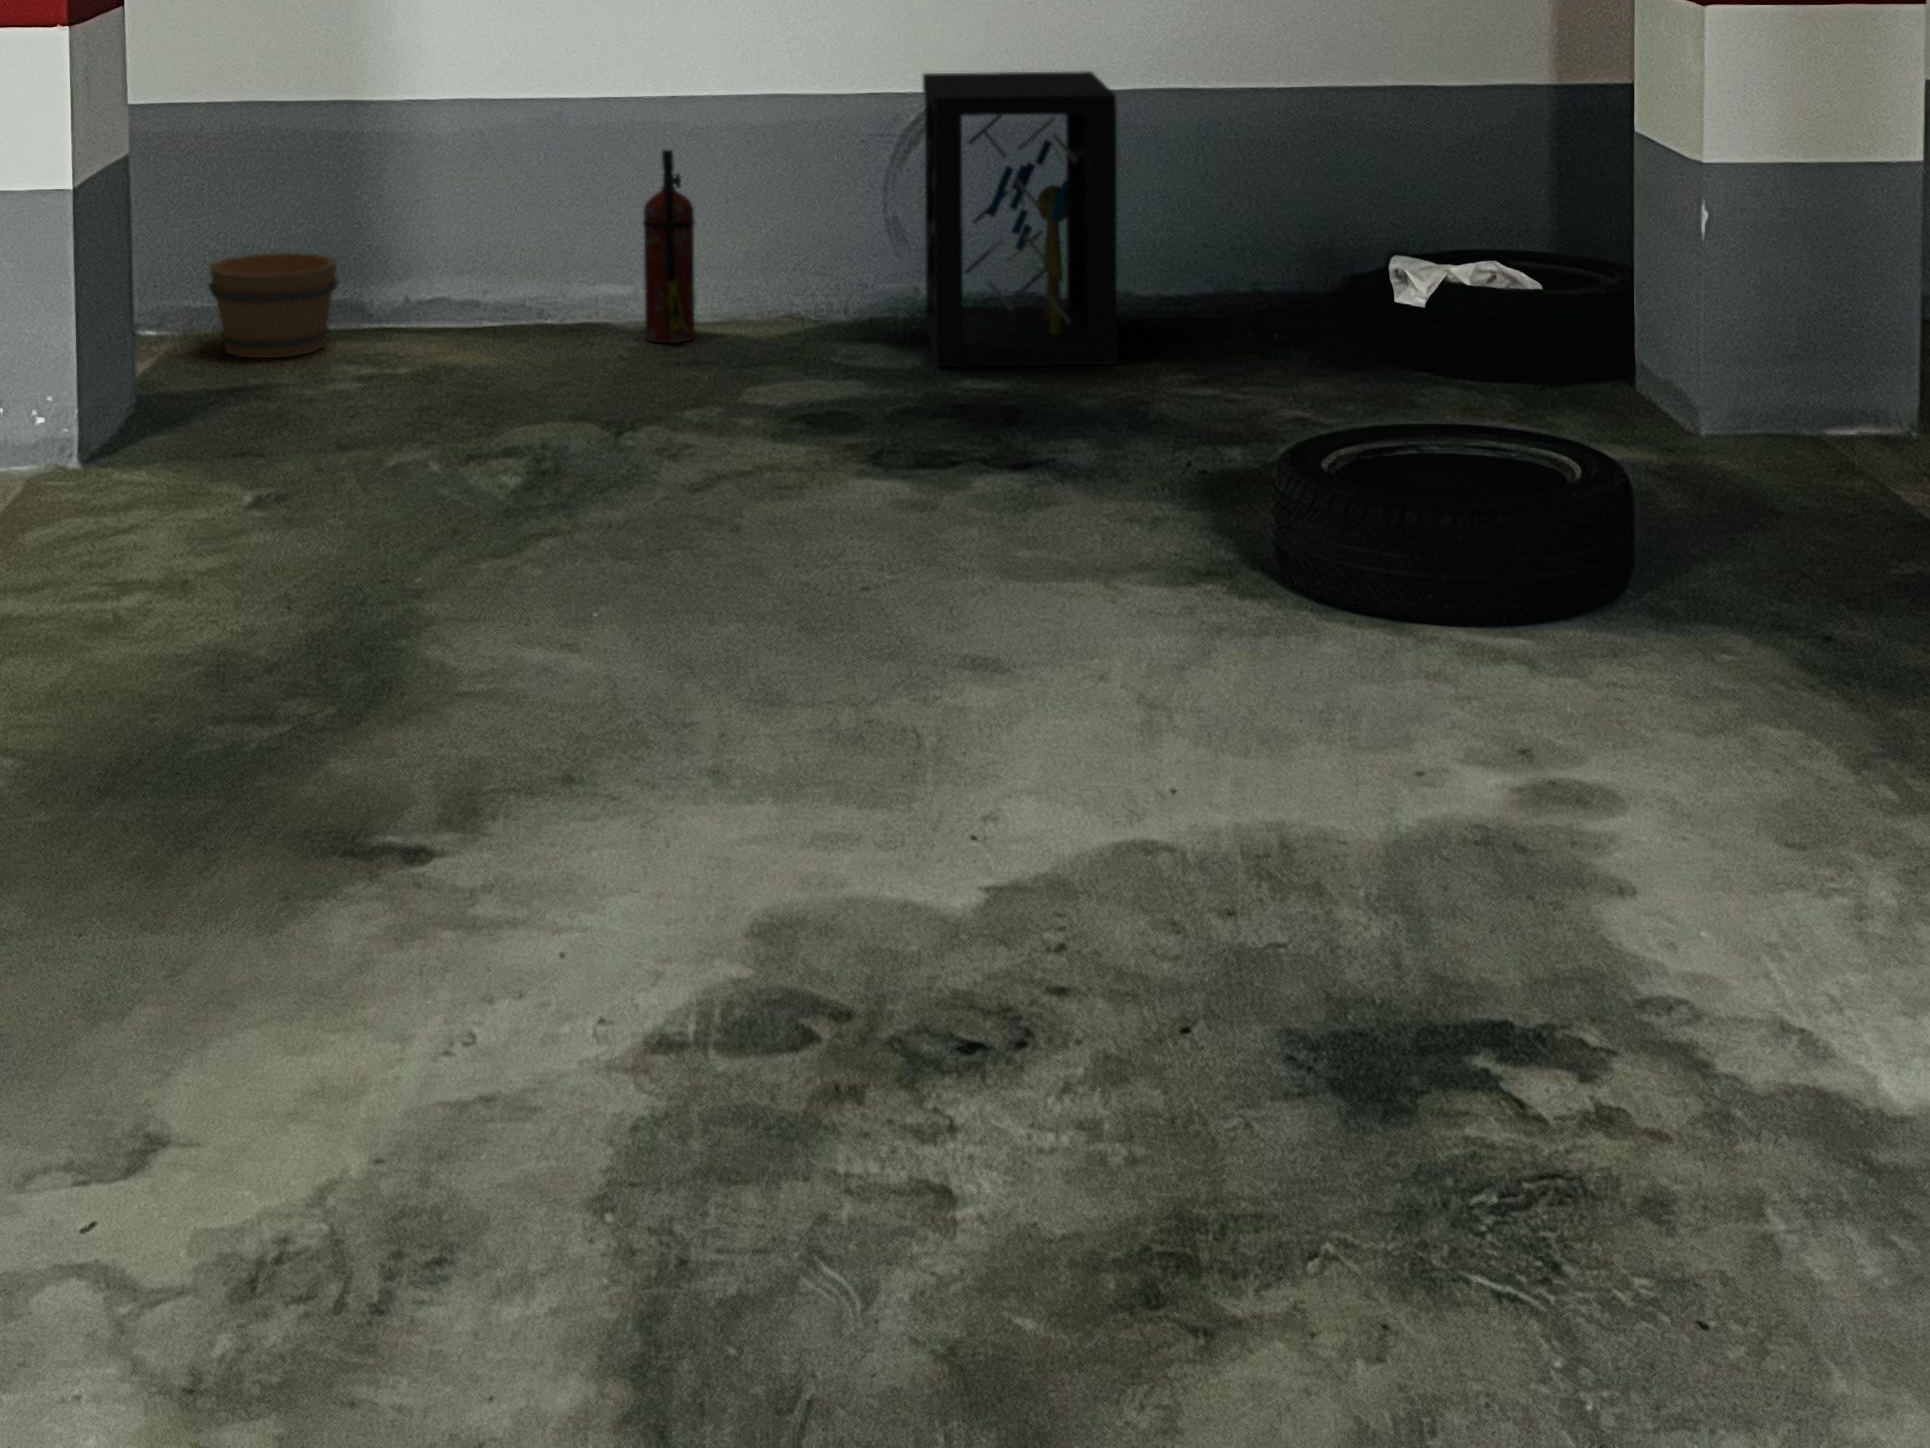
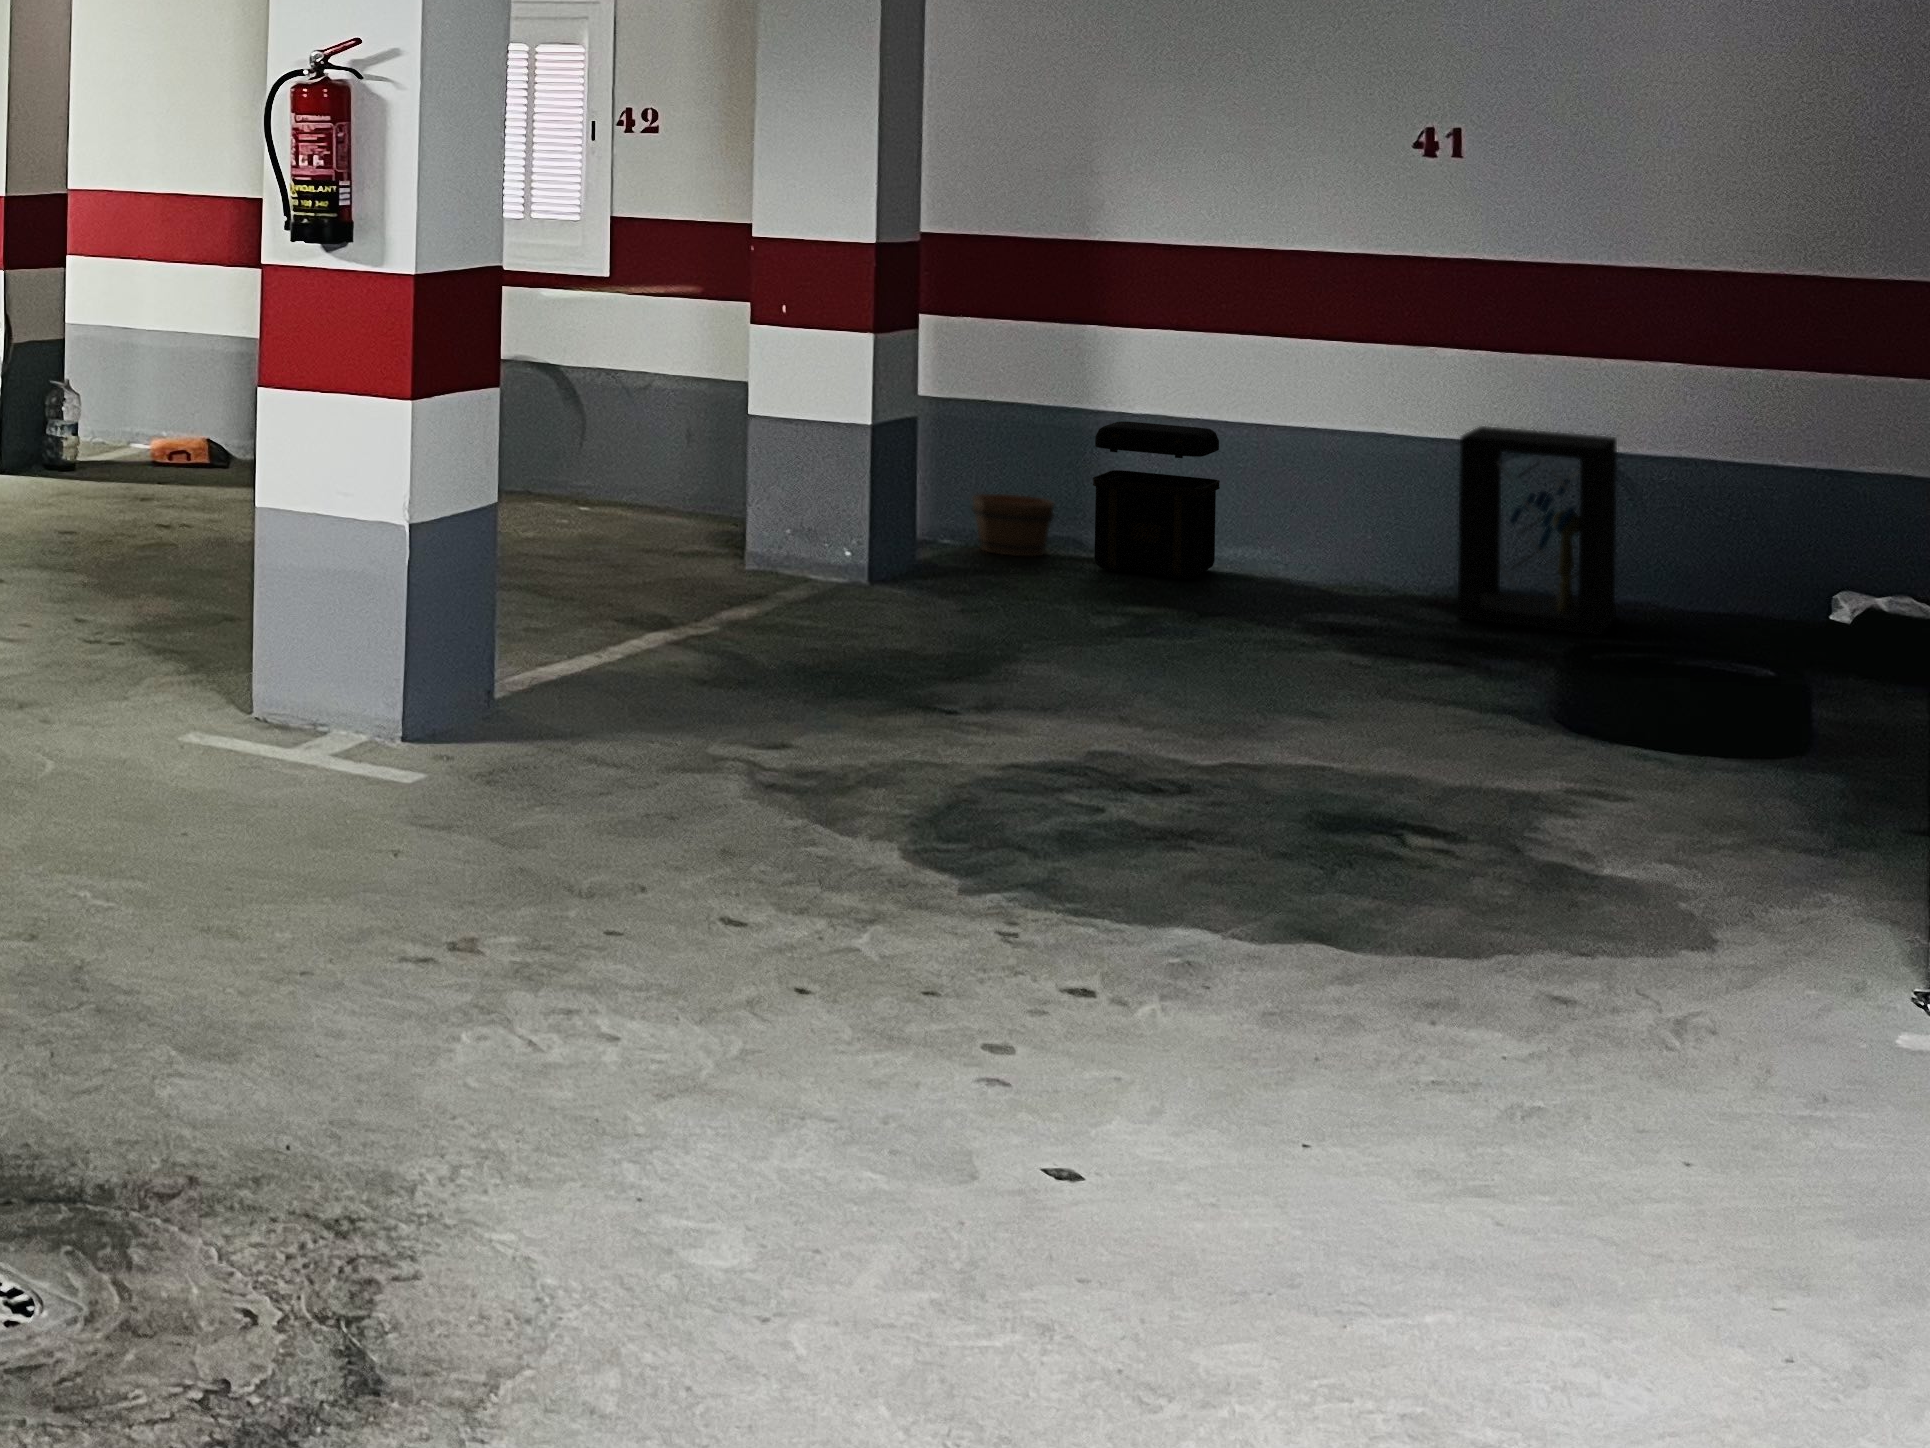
toolbox: none [406,117,576,363] -> present [1093,421,1220,579]
fire extinguisher: present [643,150,695,343] -> none [1263,458,1301,585]

